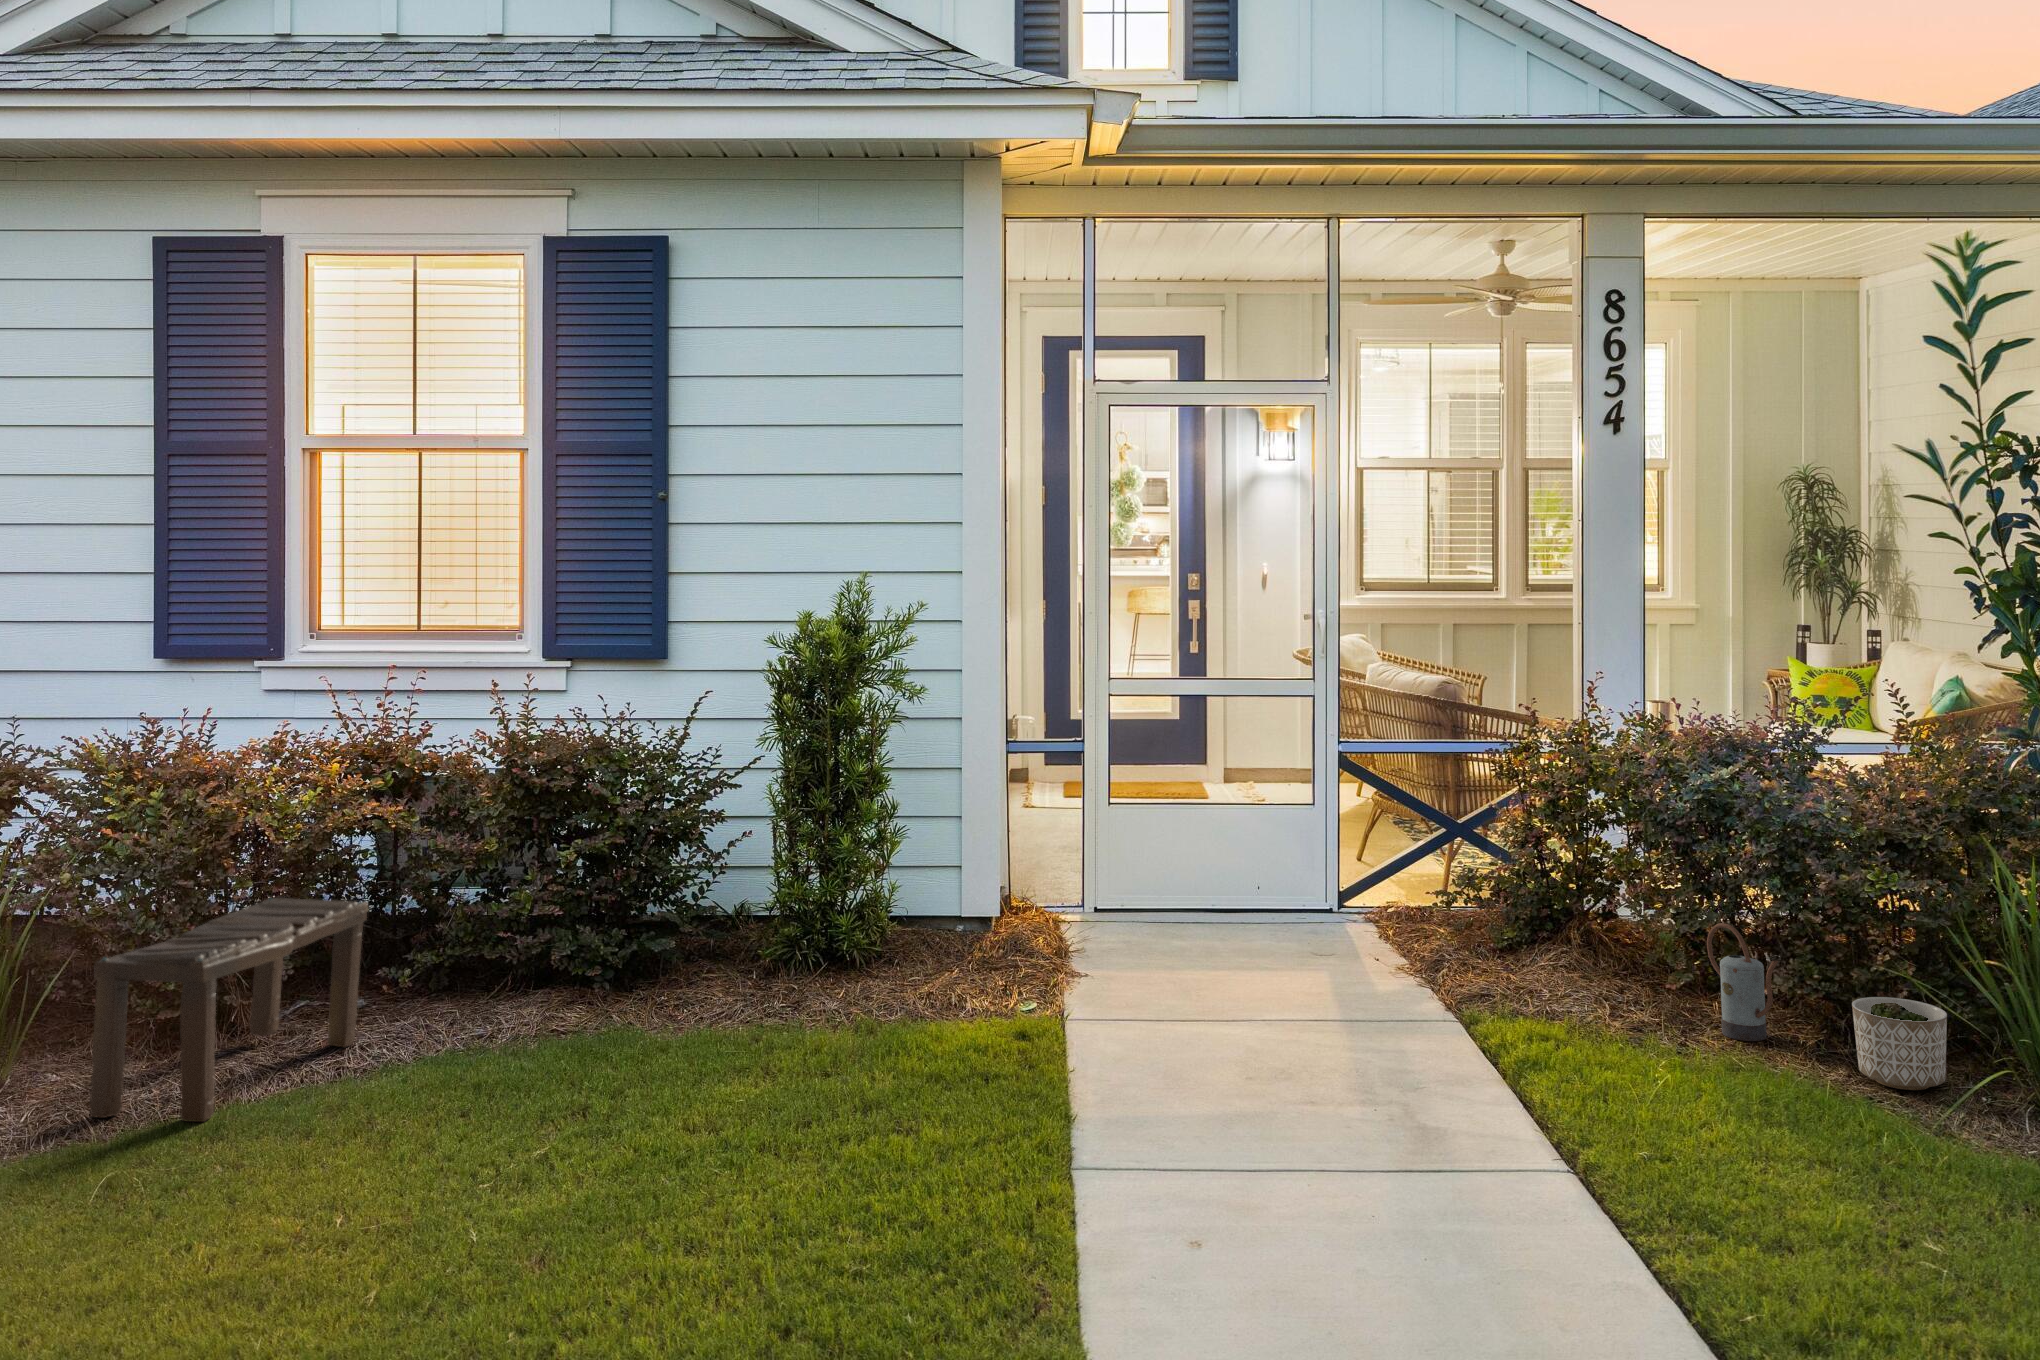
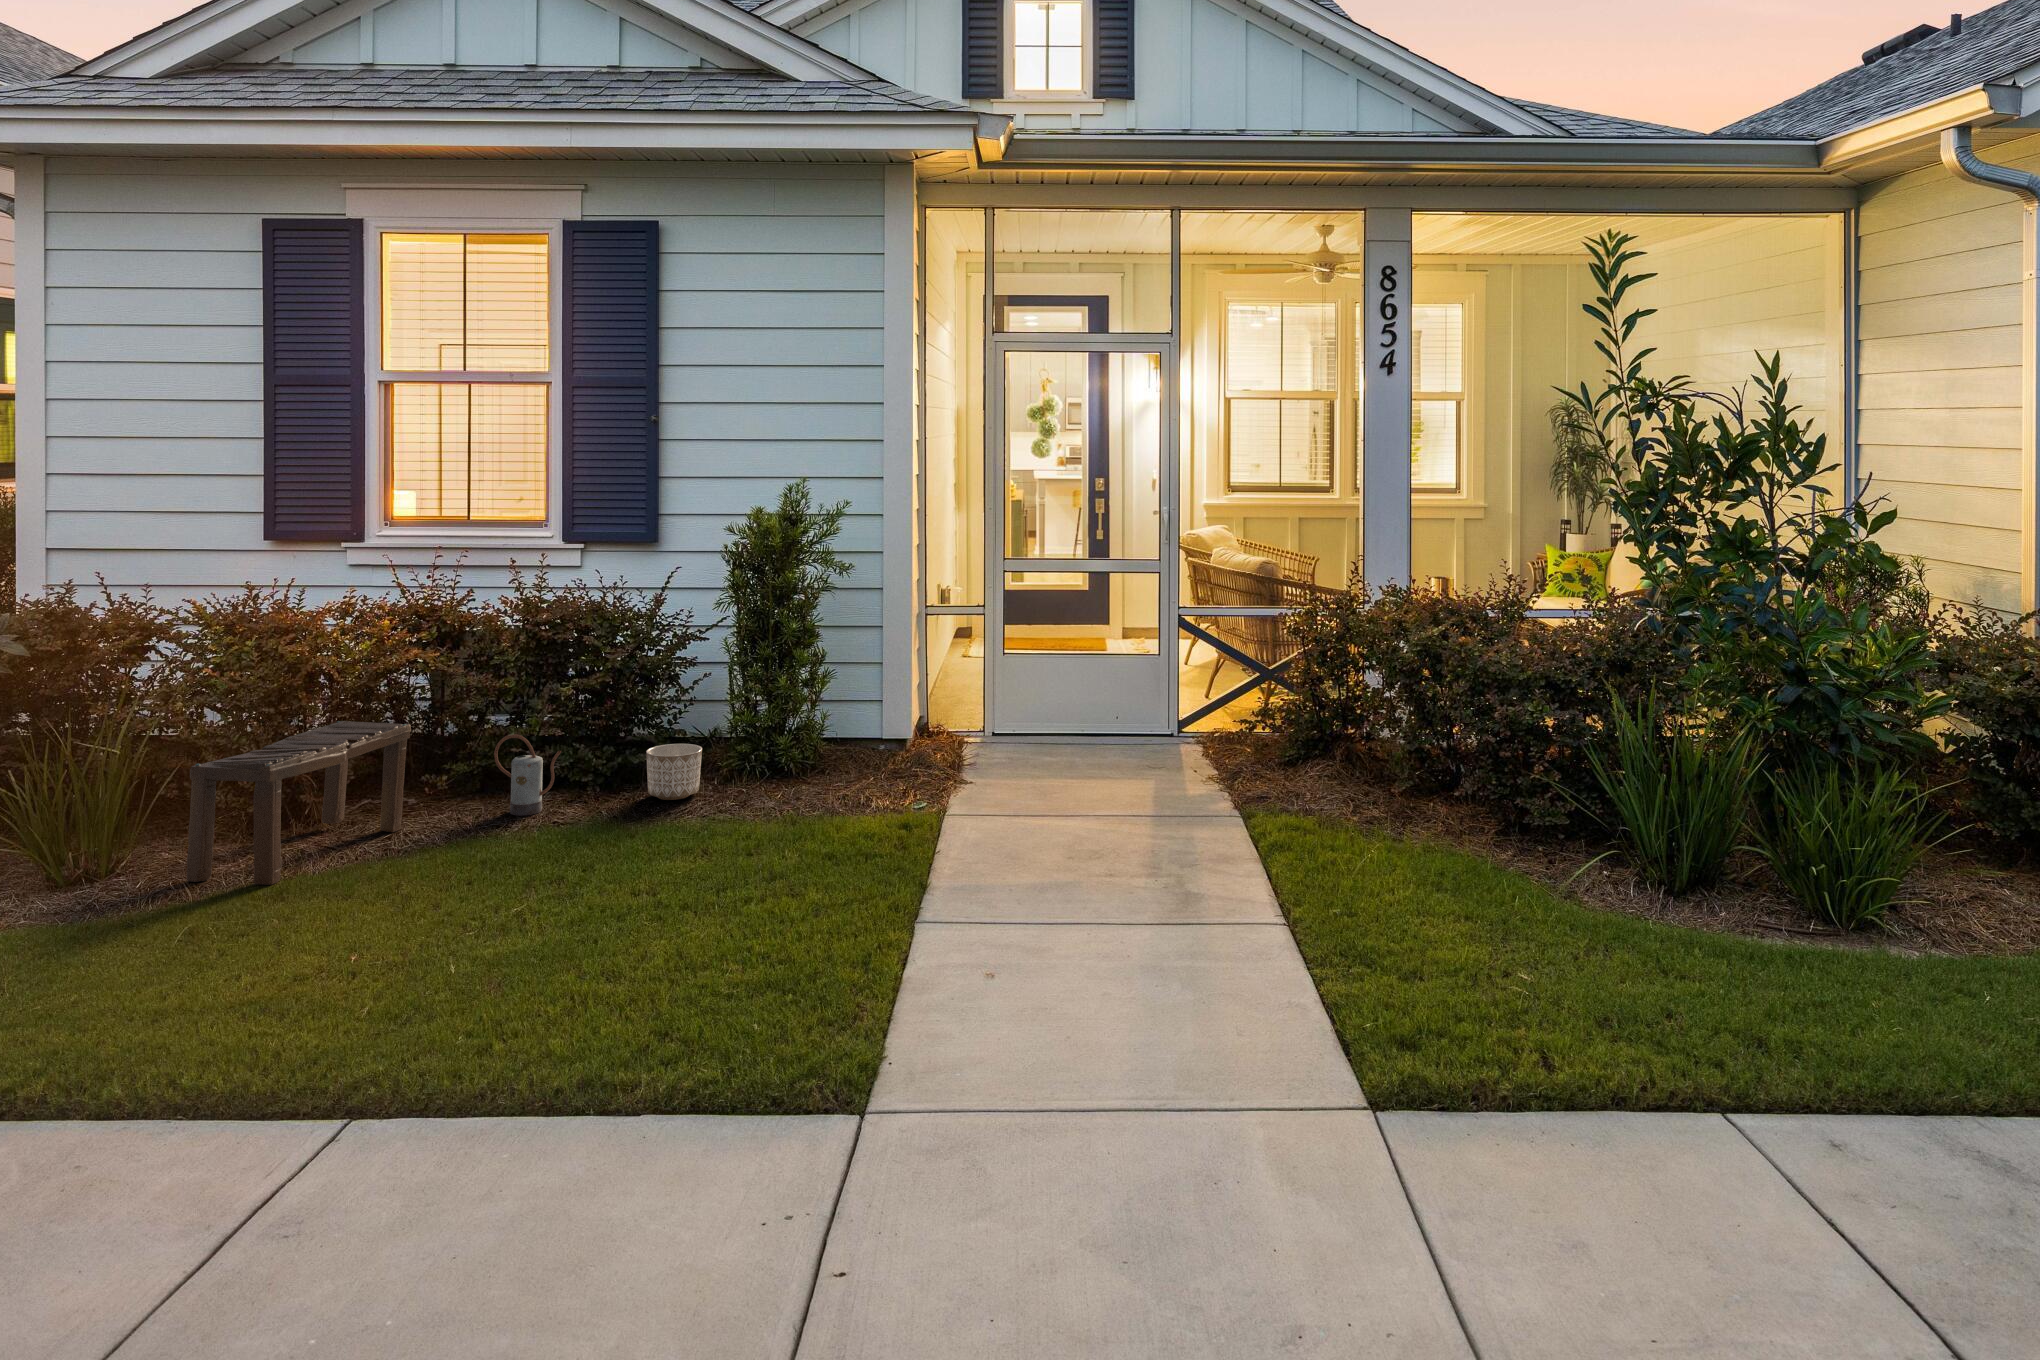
watering can: present [1707,923,1778,1041] -> present [494,735,562,816]
planter: present [1852,997,1947,1090] -> present [646,744,702,800]

